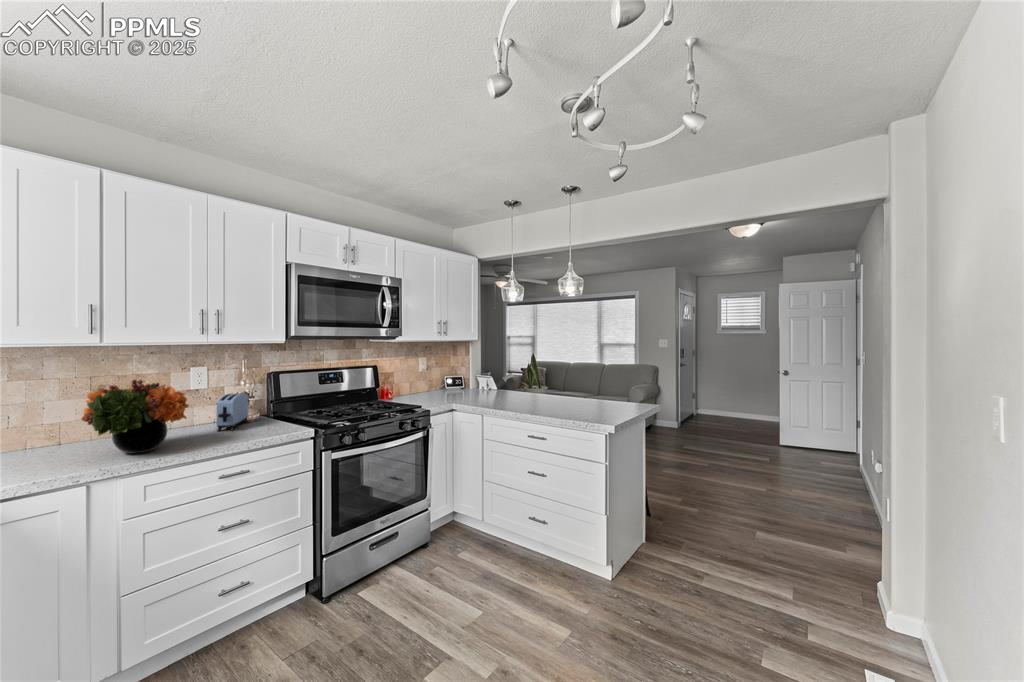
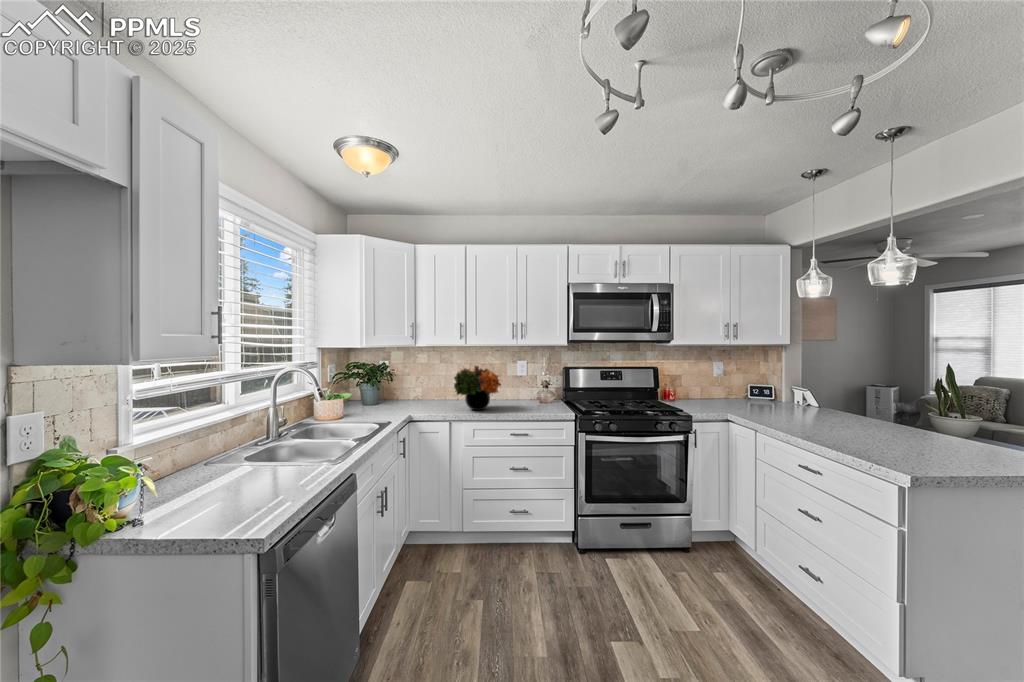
toaster: present [217,393,248,431] -> none [521,381,545,406]

